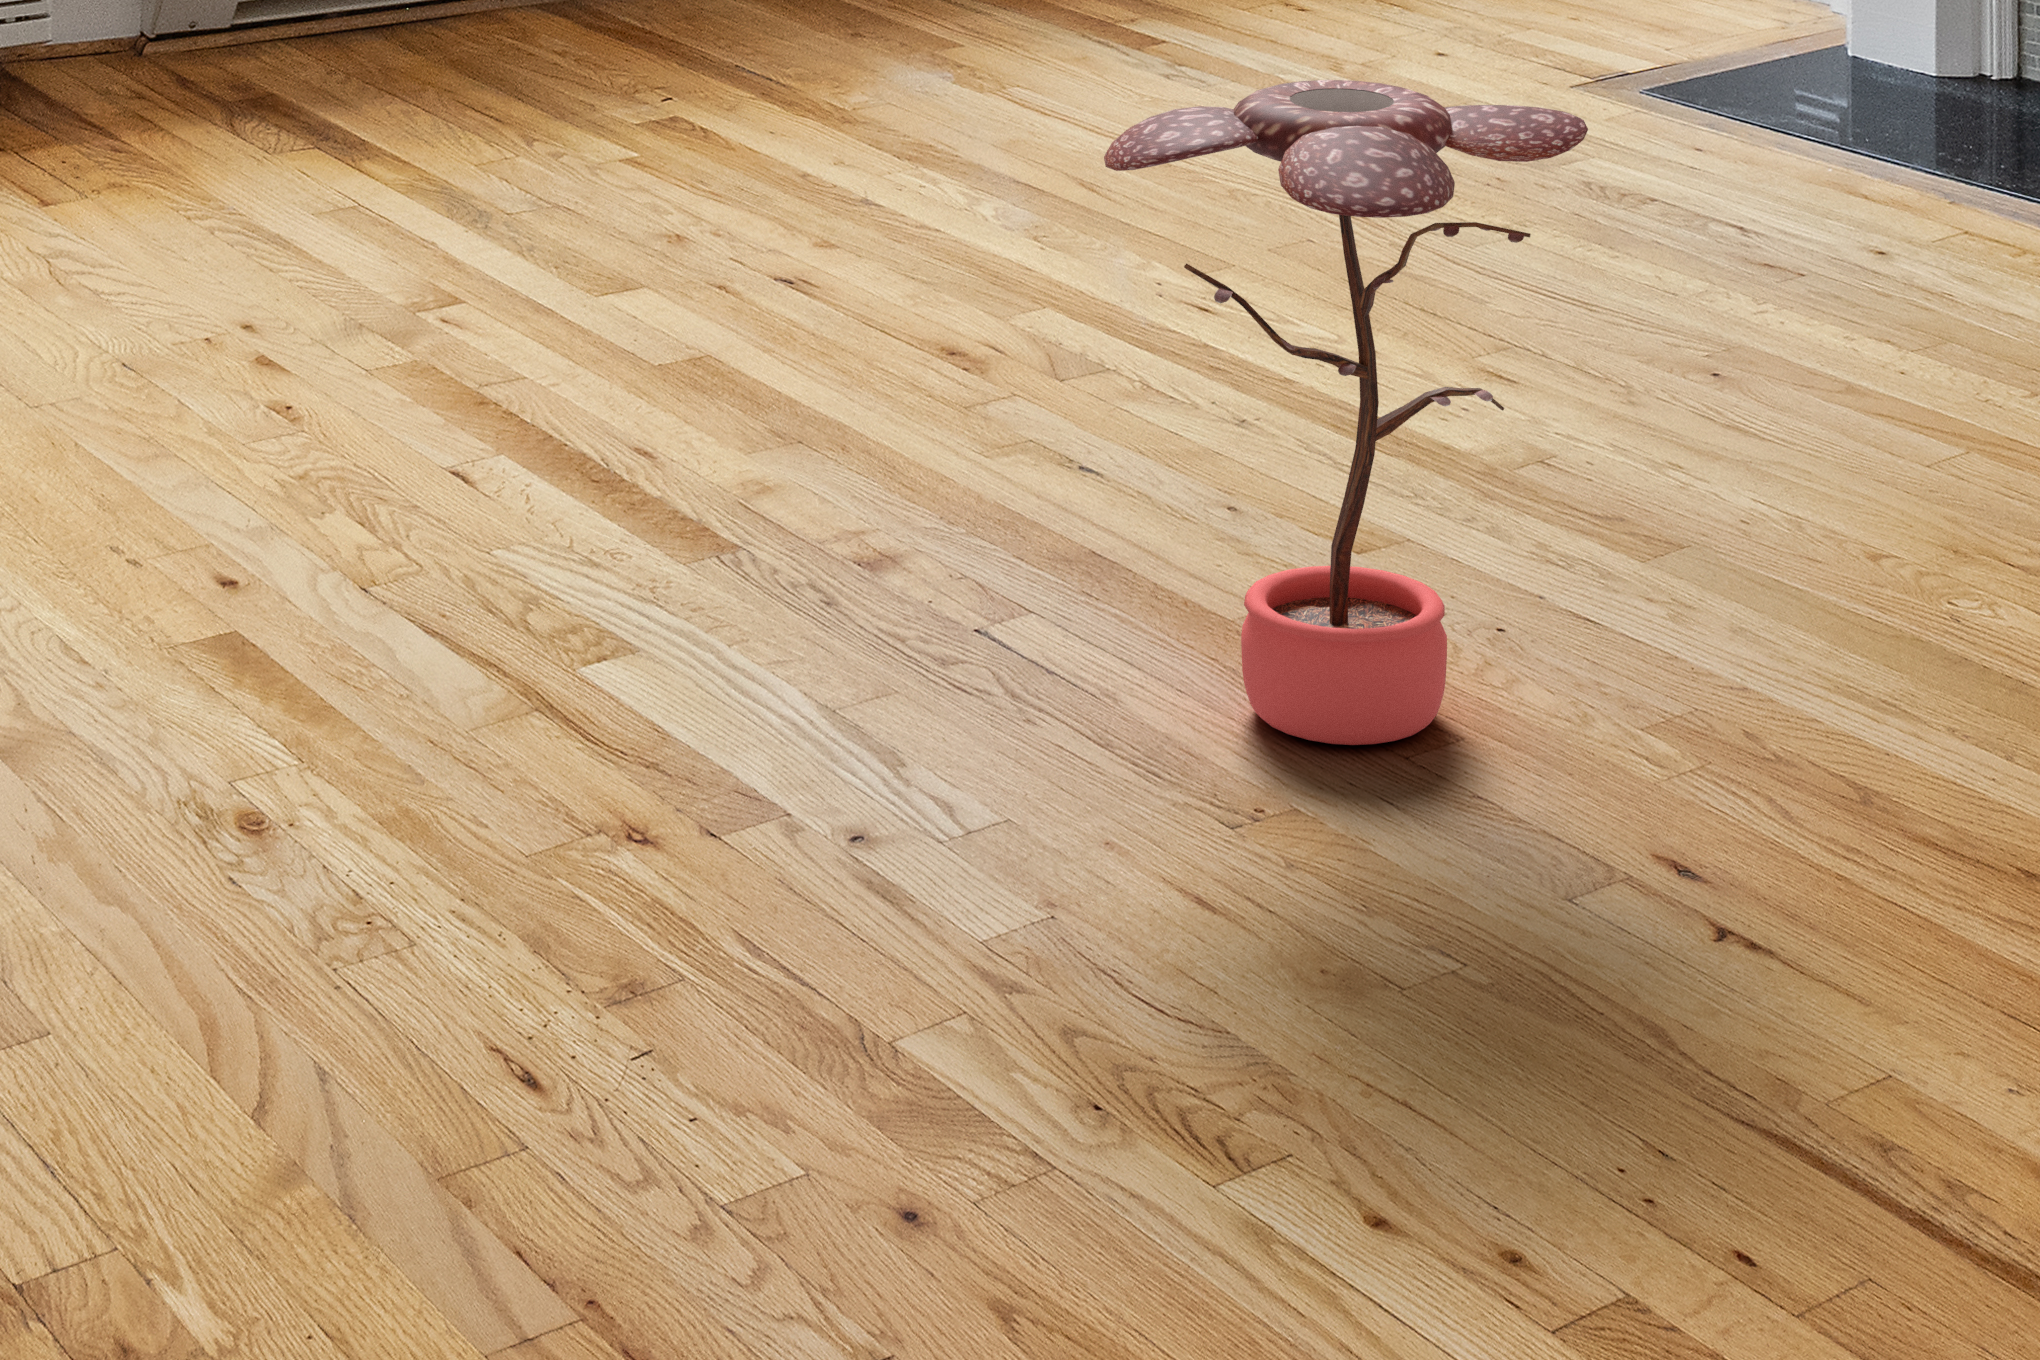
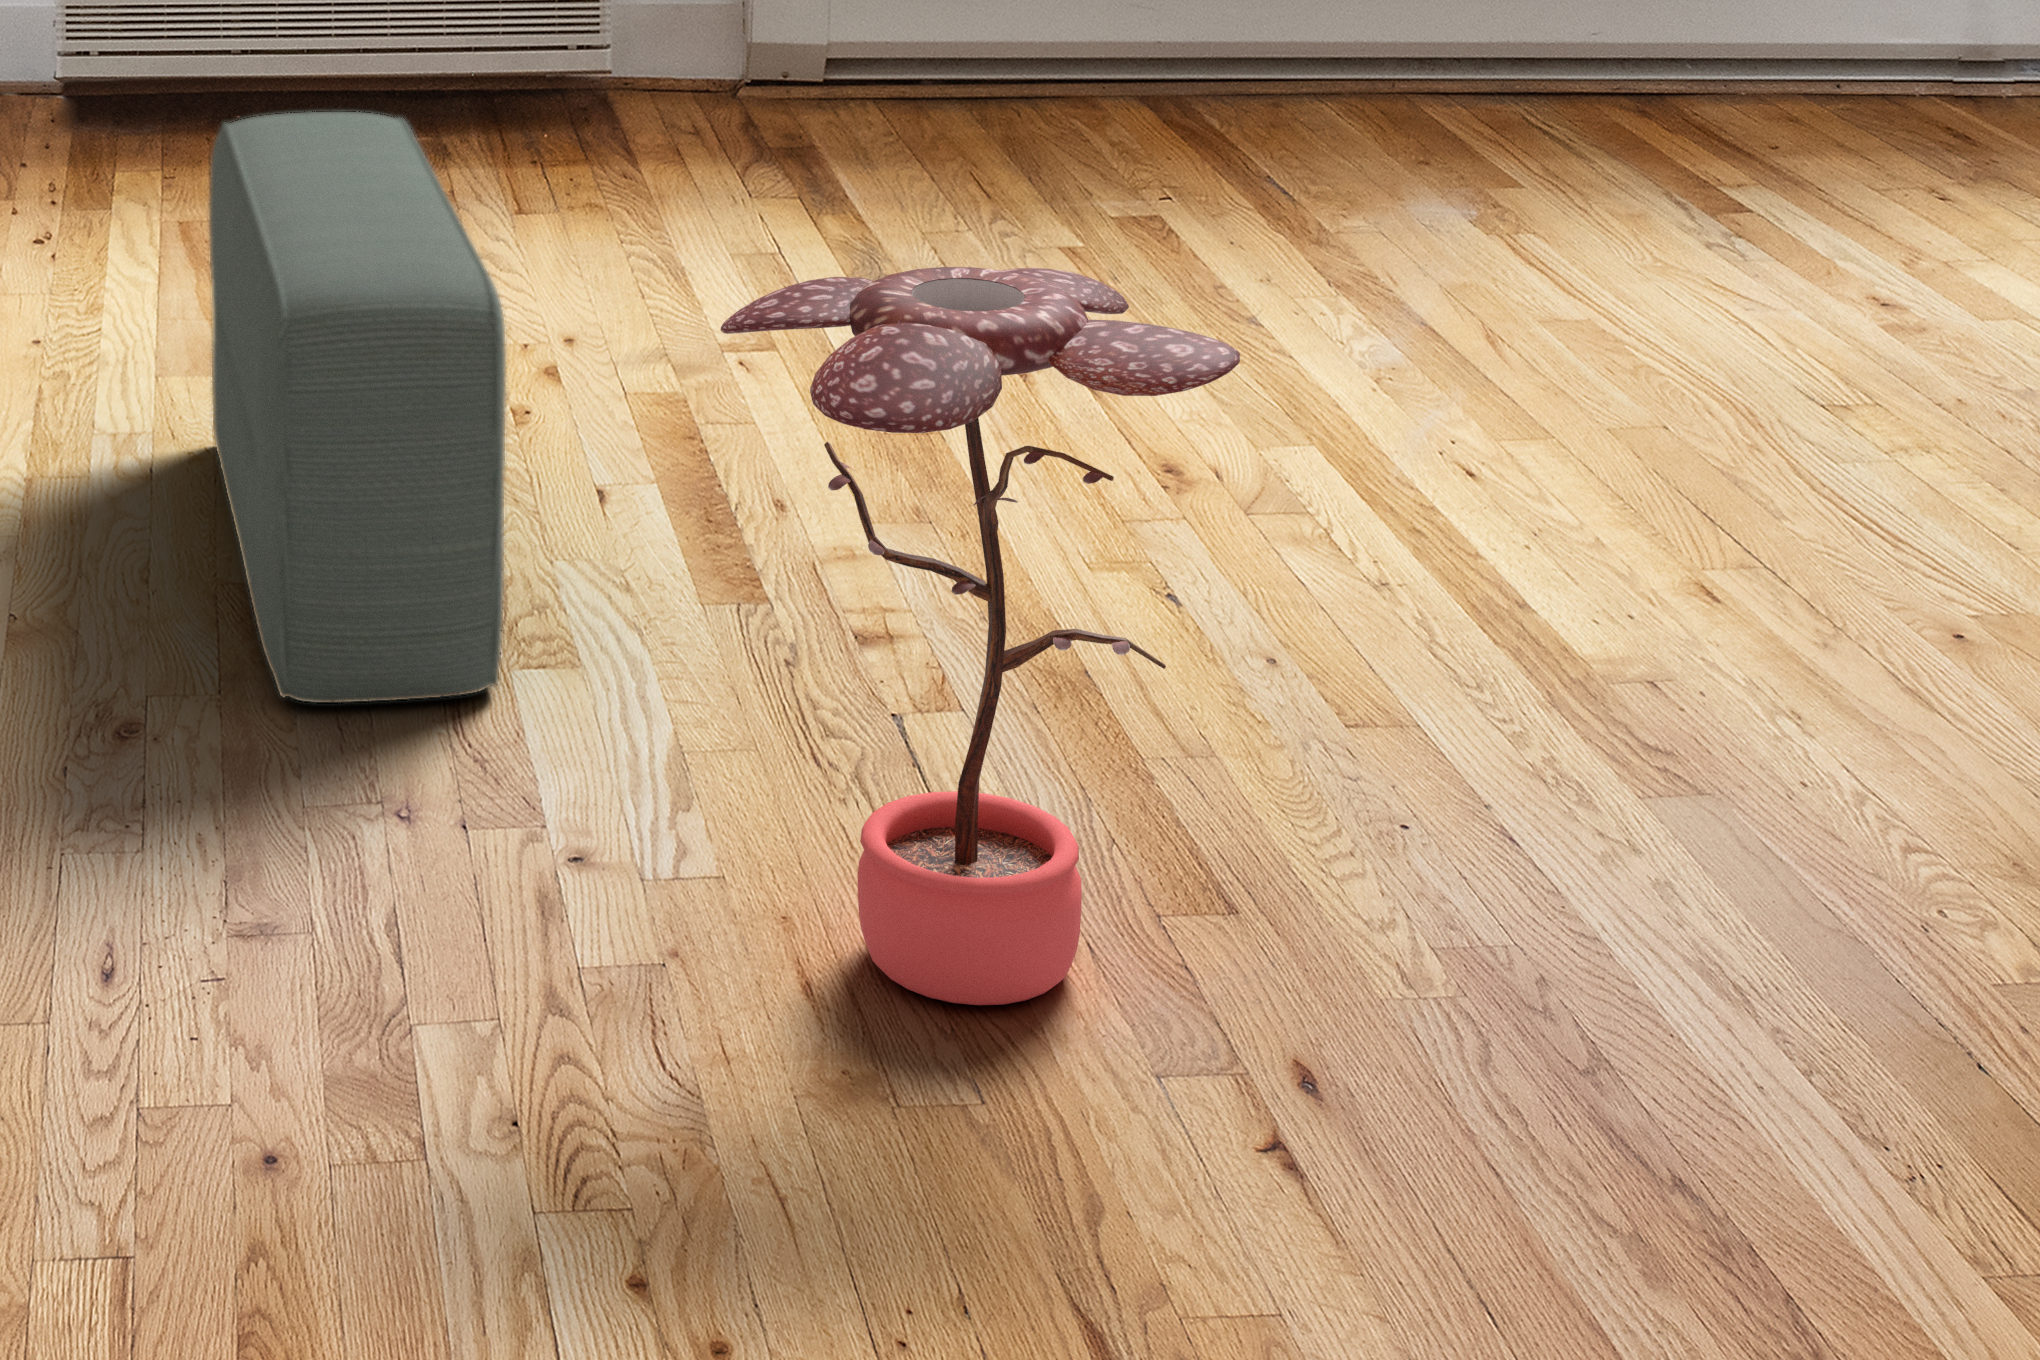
pouf: none [91,74,689,654] -> present [209,112,506,703]

